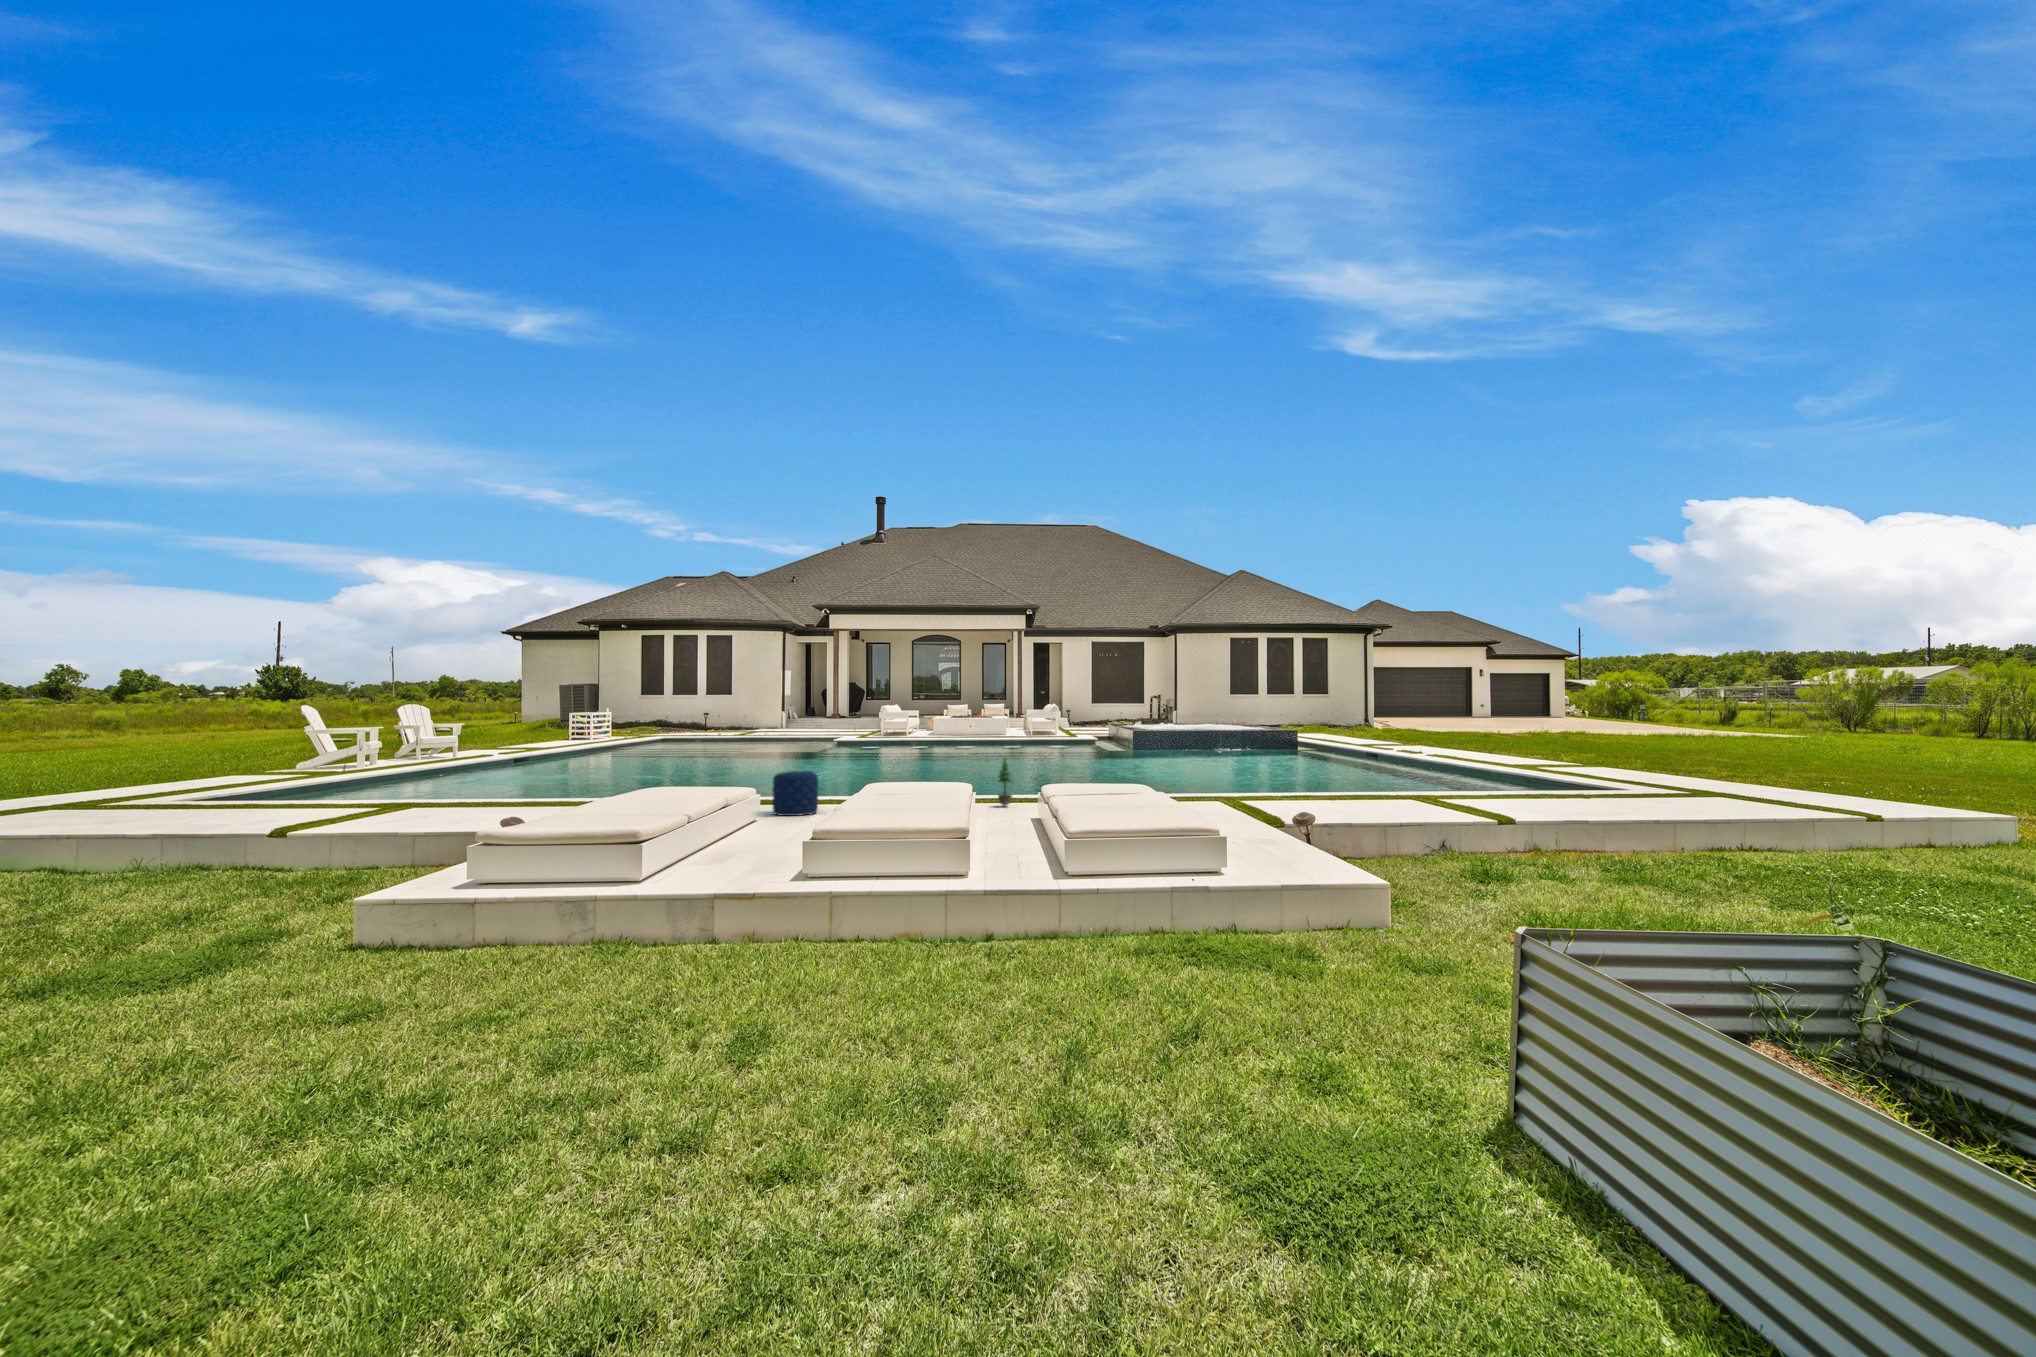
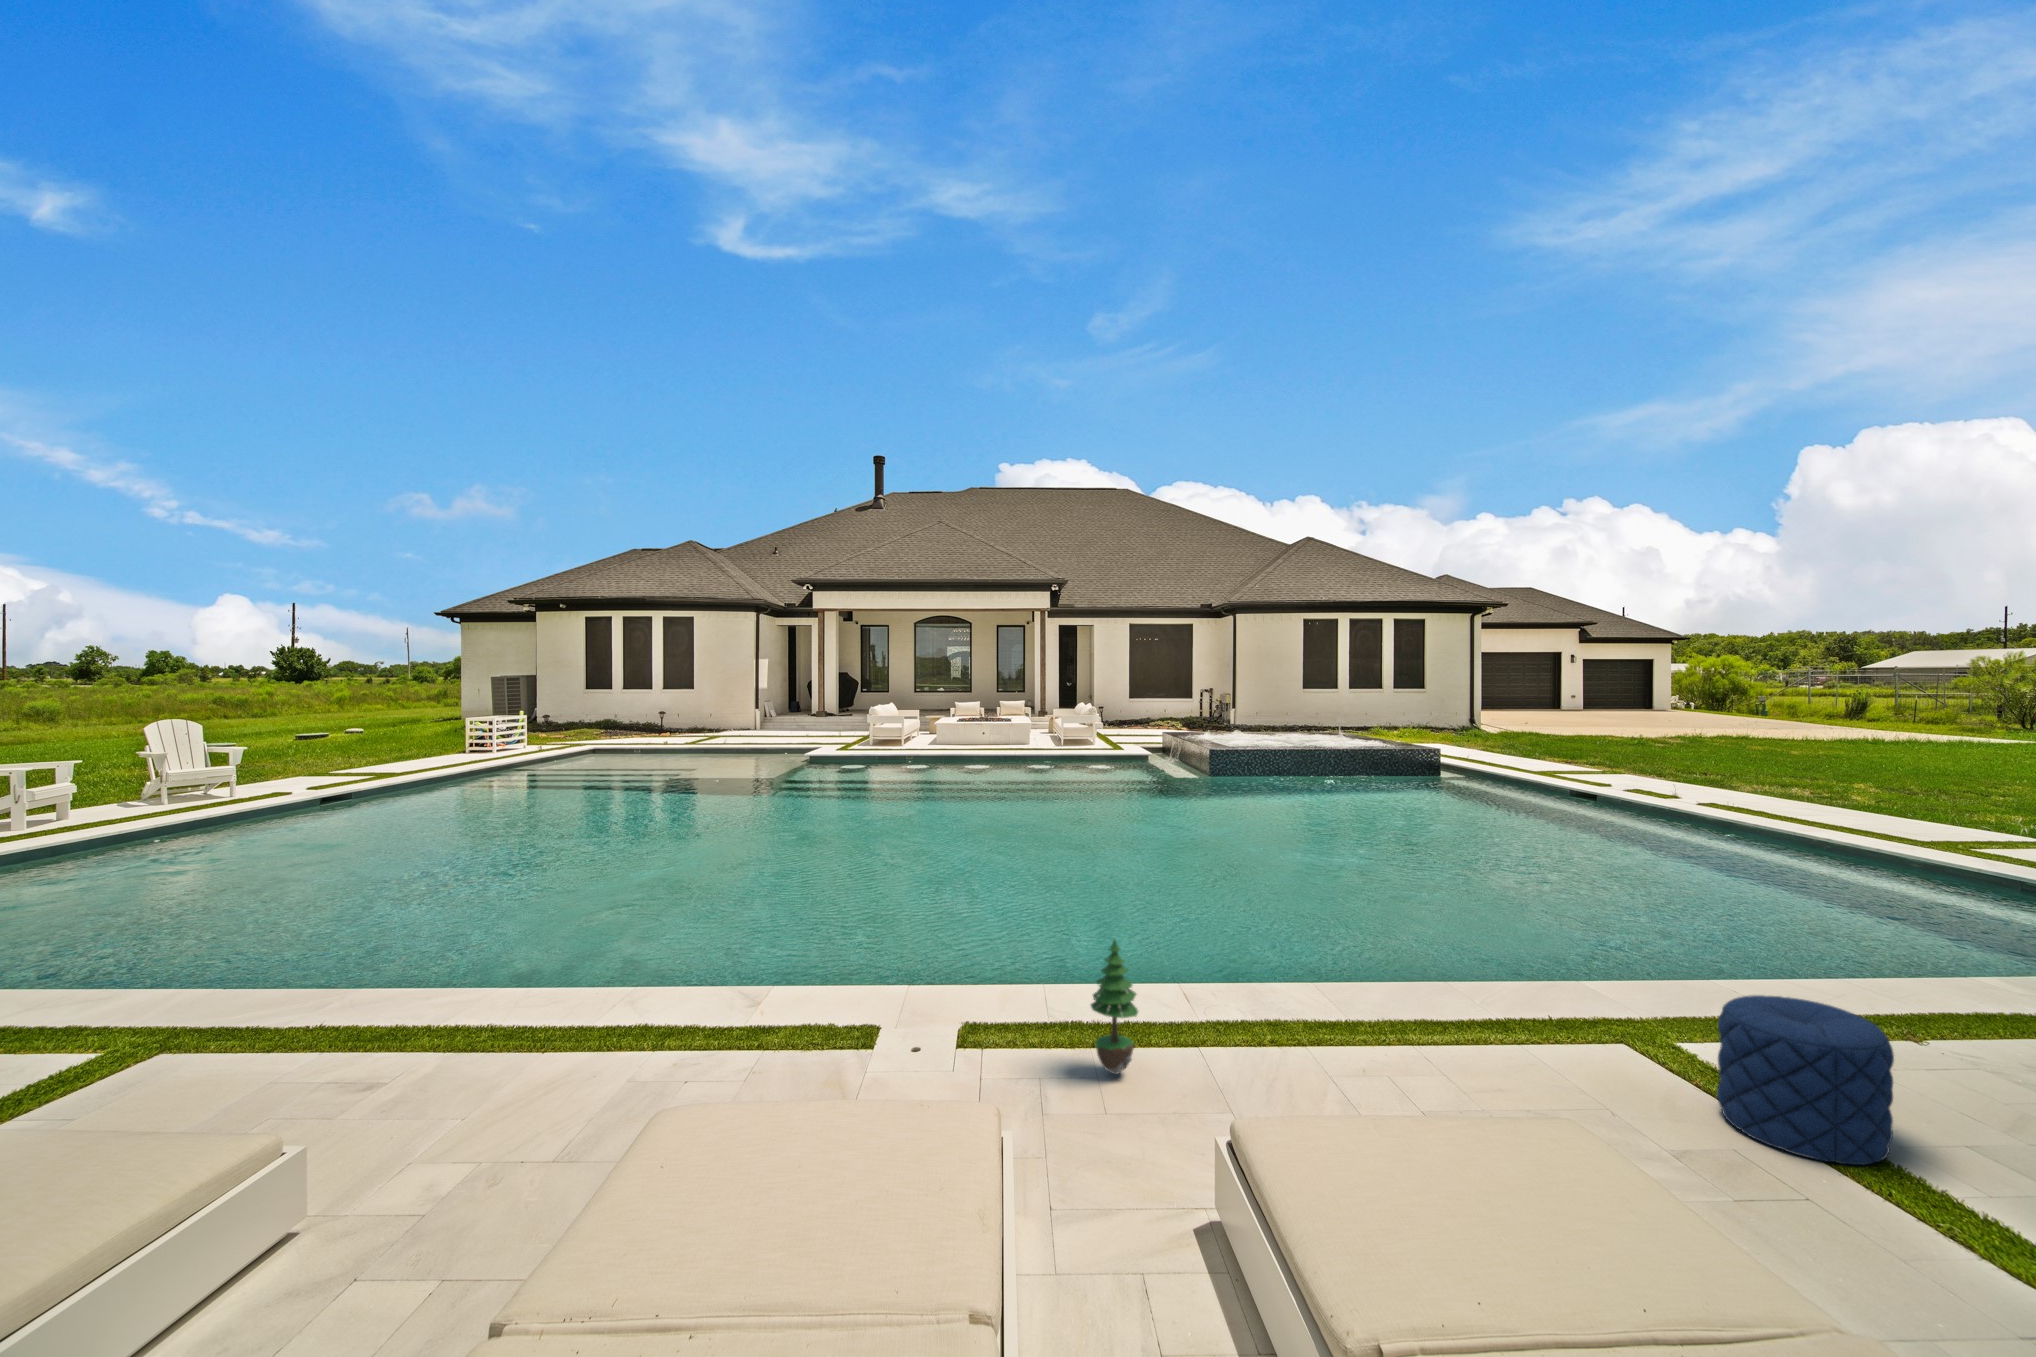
pouf: present [772,771,818,816] -> present [1717,995,1894,1165]

